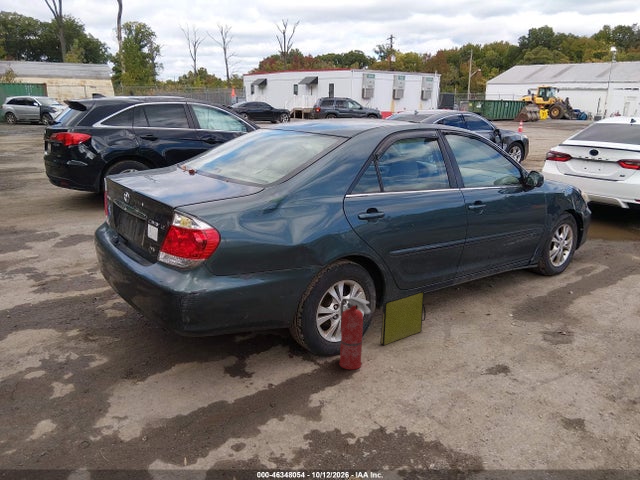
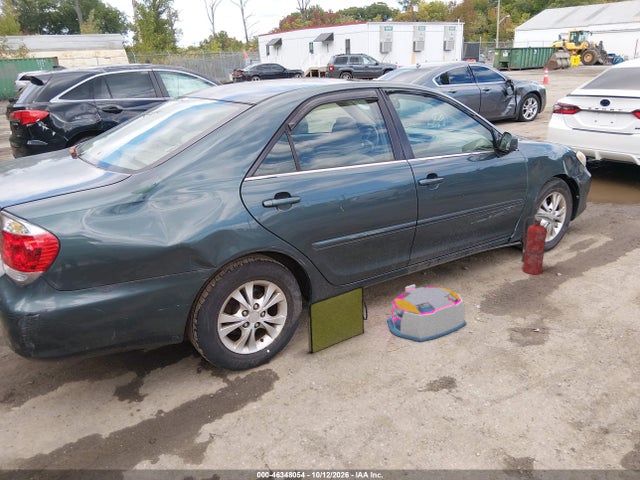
storage bin: none [438,294,504,339] -> present [387,285,466,342]
fire extinguisher: present [339,297,370,370] -> present [521,215,558,274]

